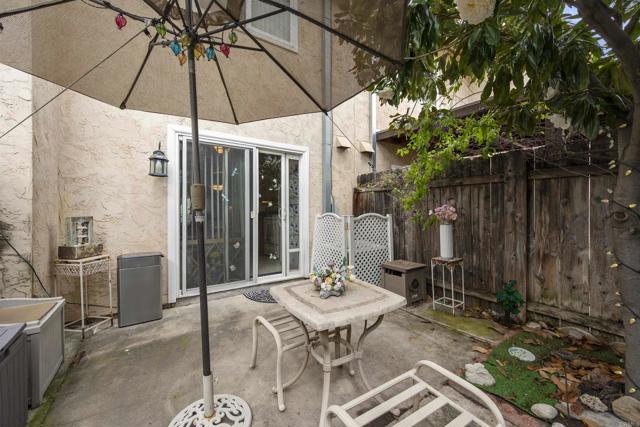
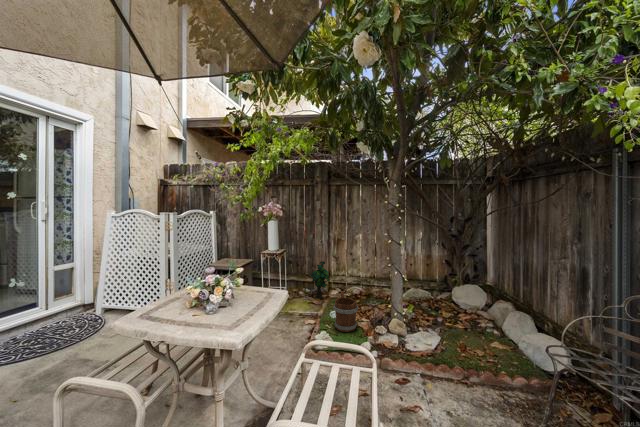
bucket: none [508,325,553,384] -> present [333,292,358,332]

